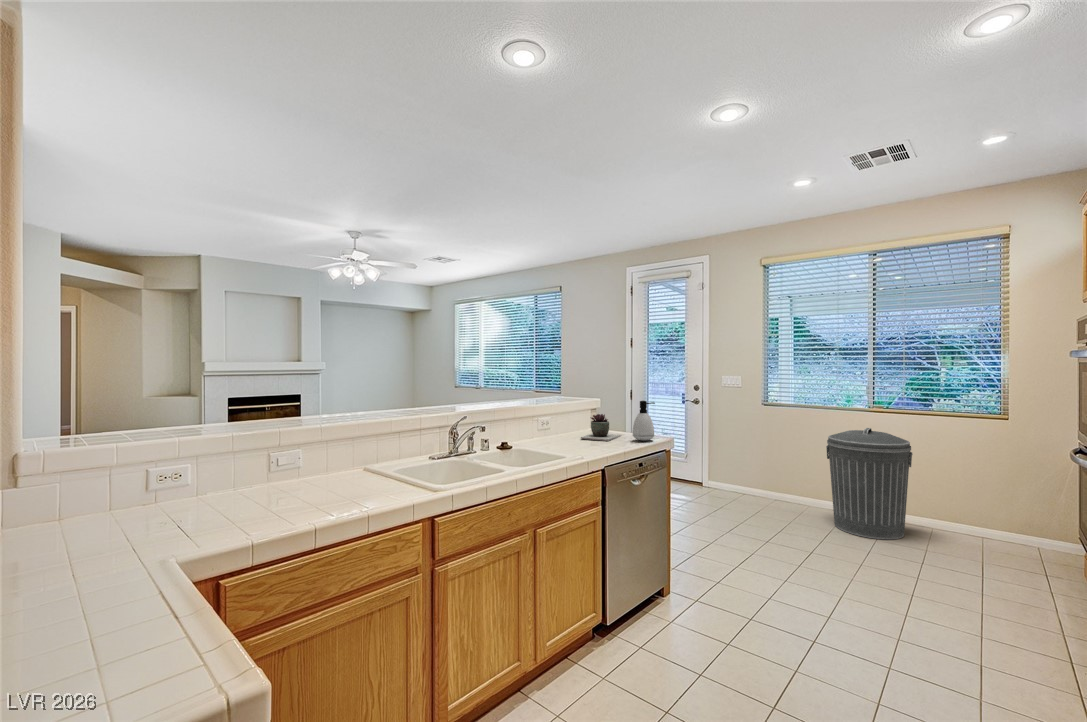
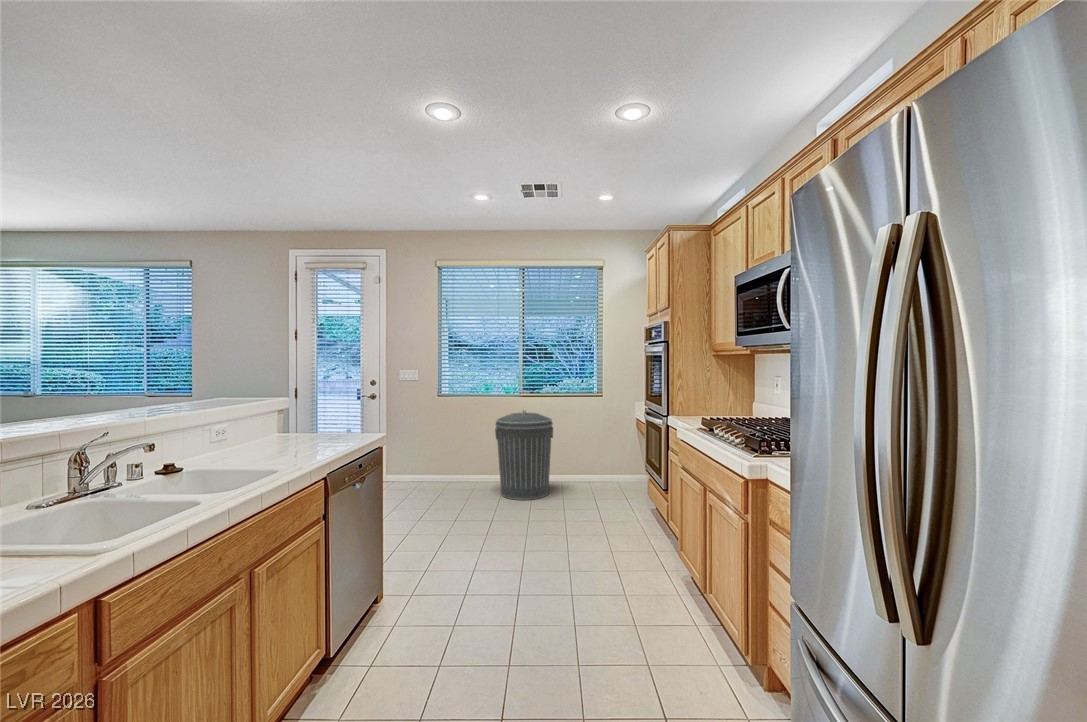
soap dispenser: present [633,401,655,441] -> none [343,396,368,441]
succulent plant: present [581,414,621,441] -> none [274,415,324,448]

